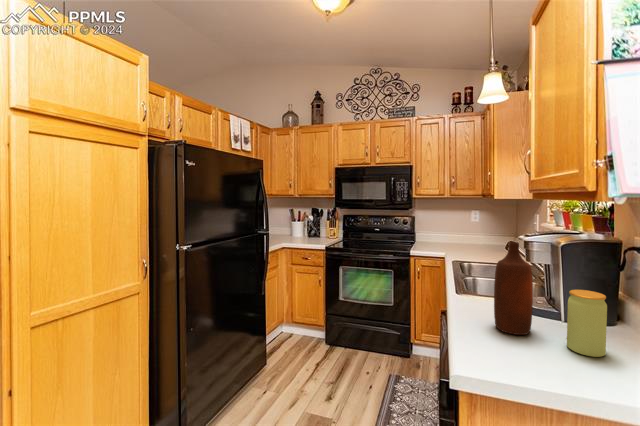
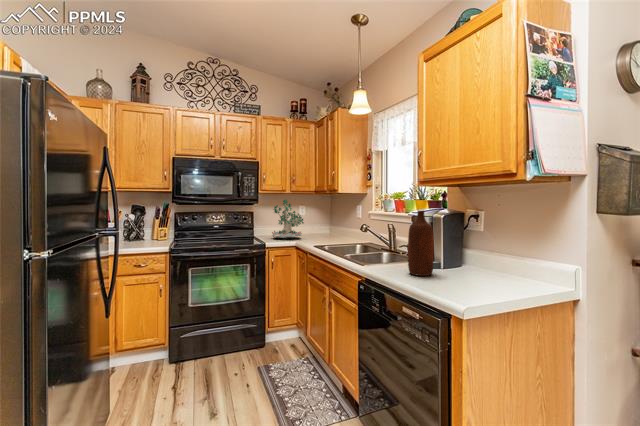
plant: none [425,203,465,246] -> present [272,200,304,238]
jar: present [567,290,607,357] -> none [454,238,475,277]

